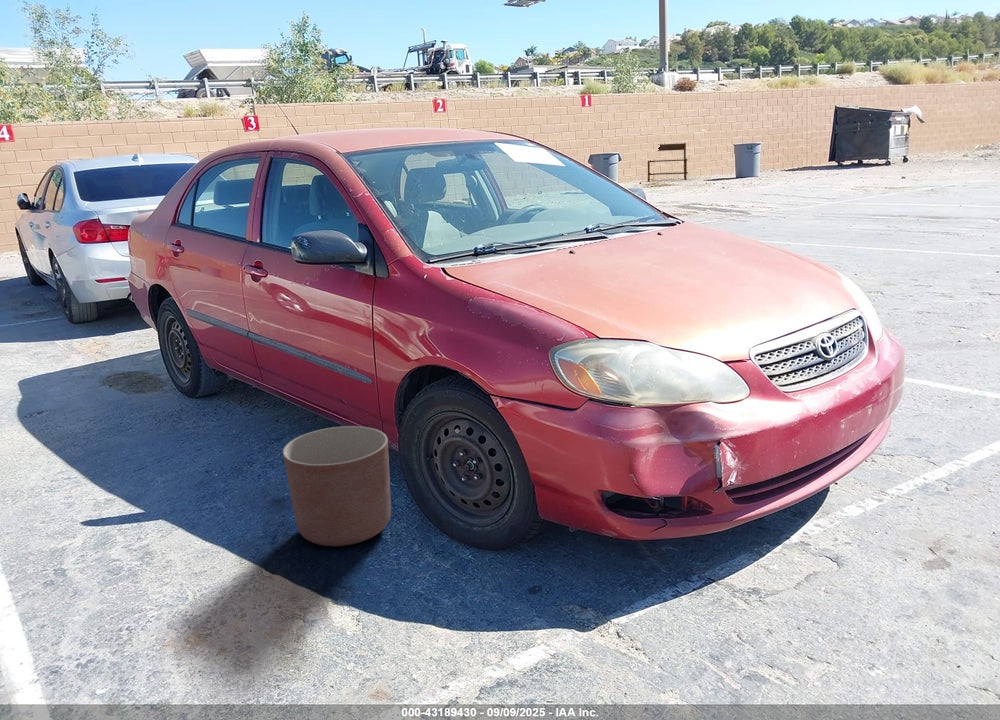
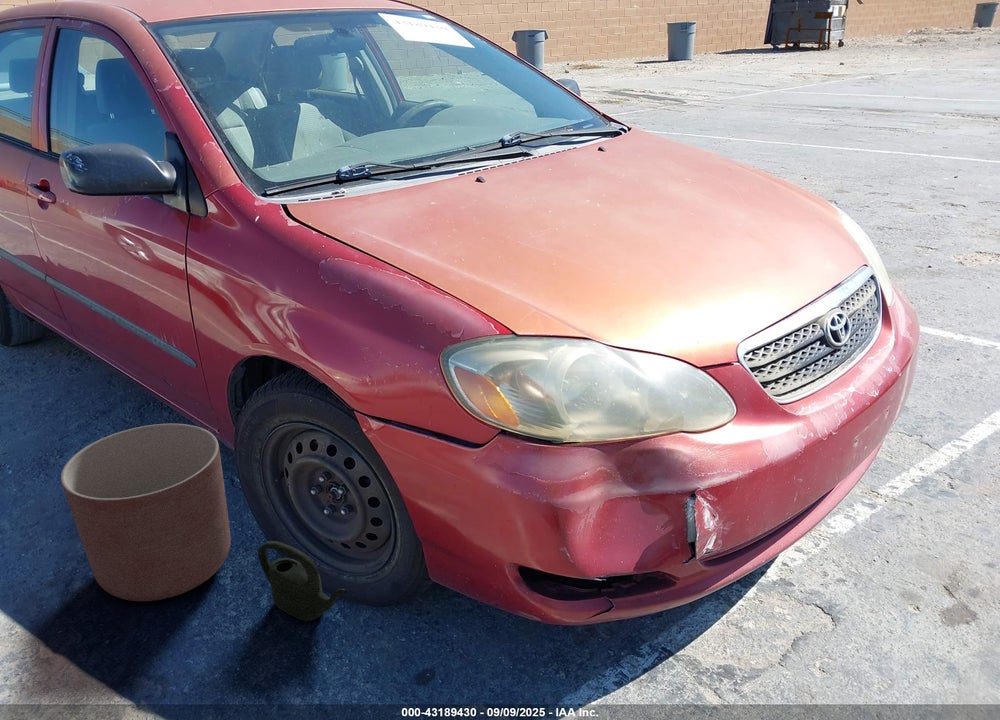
bench: present [648,143,688,182] -> present [785,12,833,51]
watering can: none [415,501,481,558] -> present [258,541,347,621]

